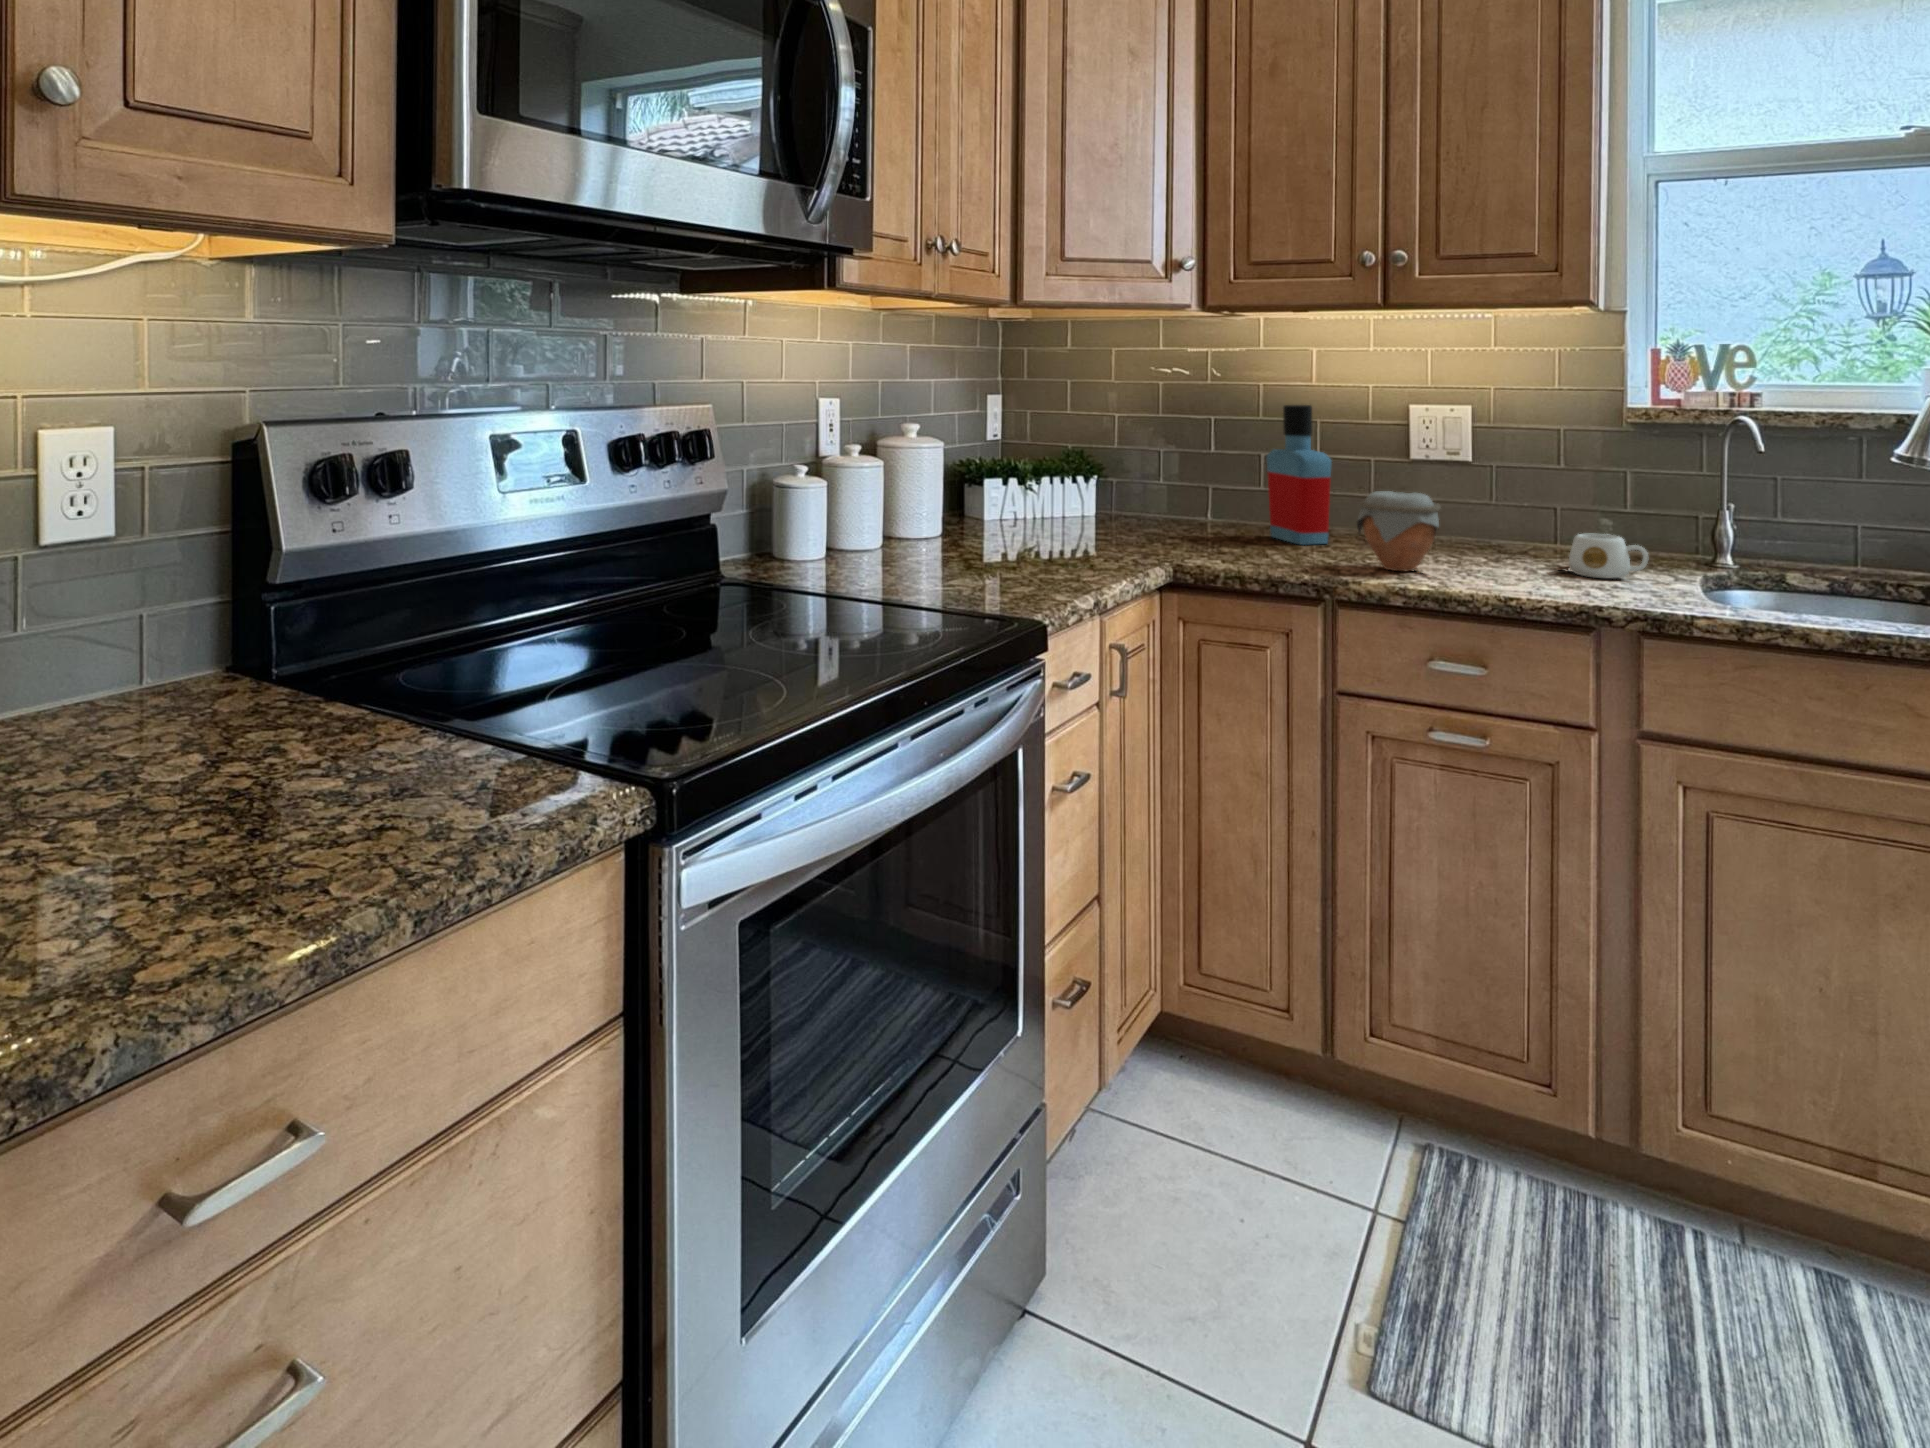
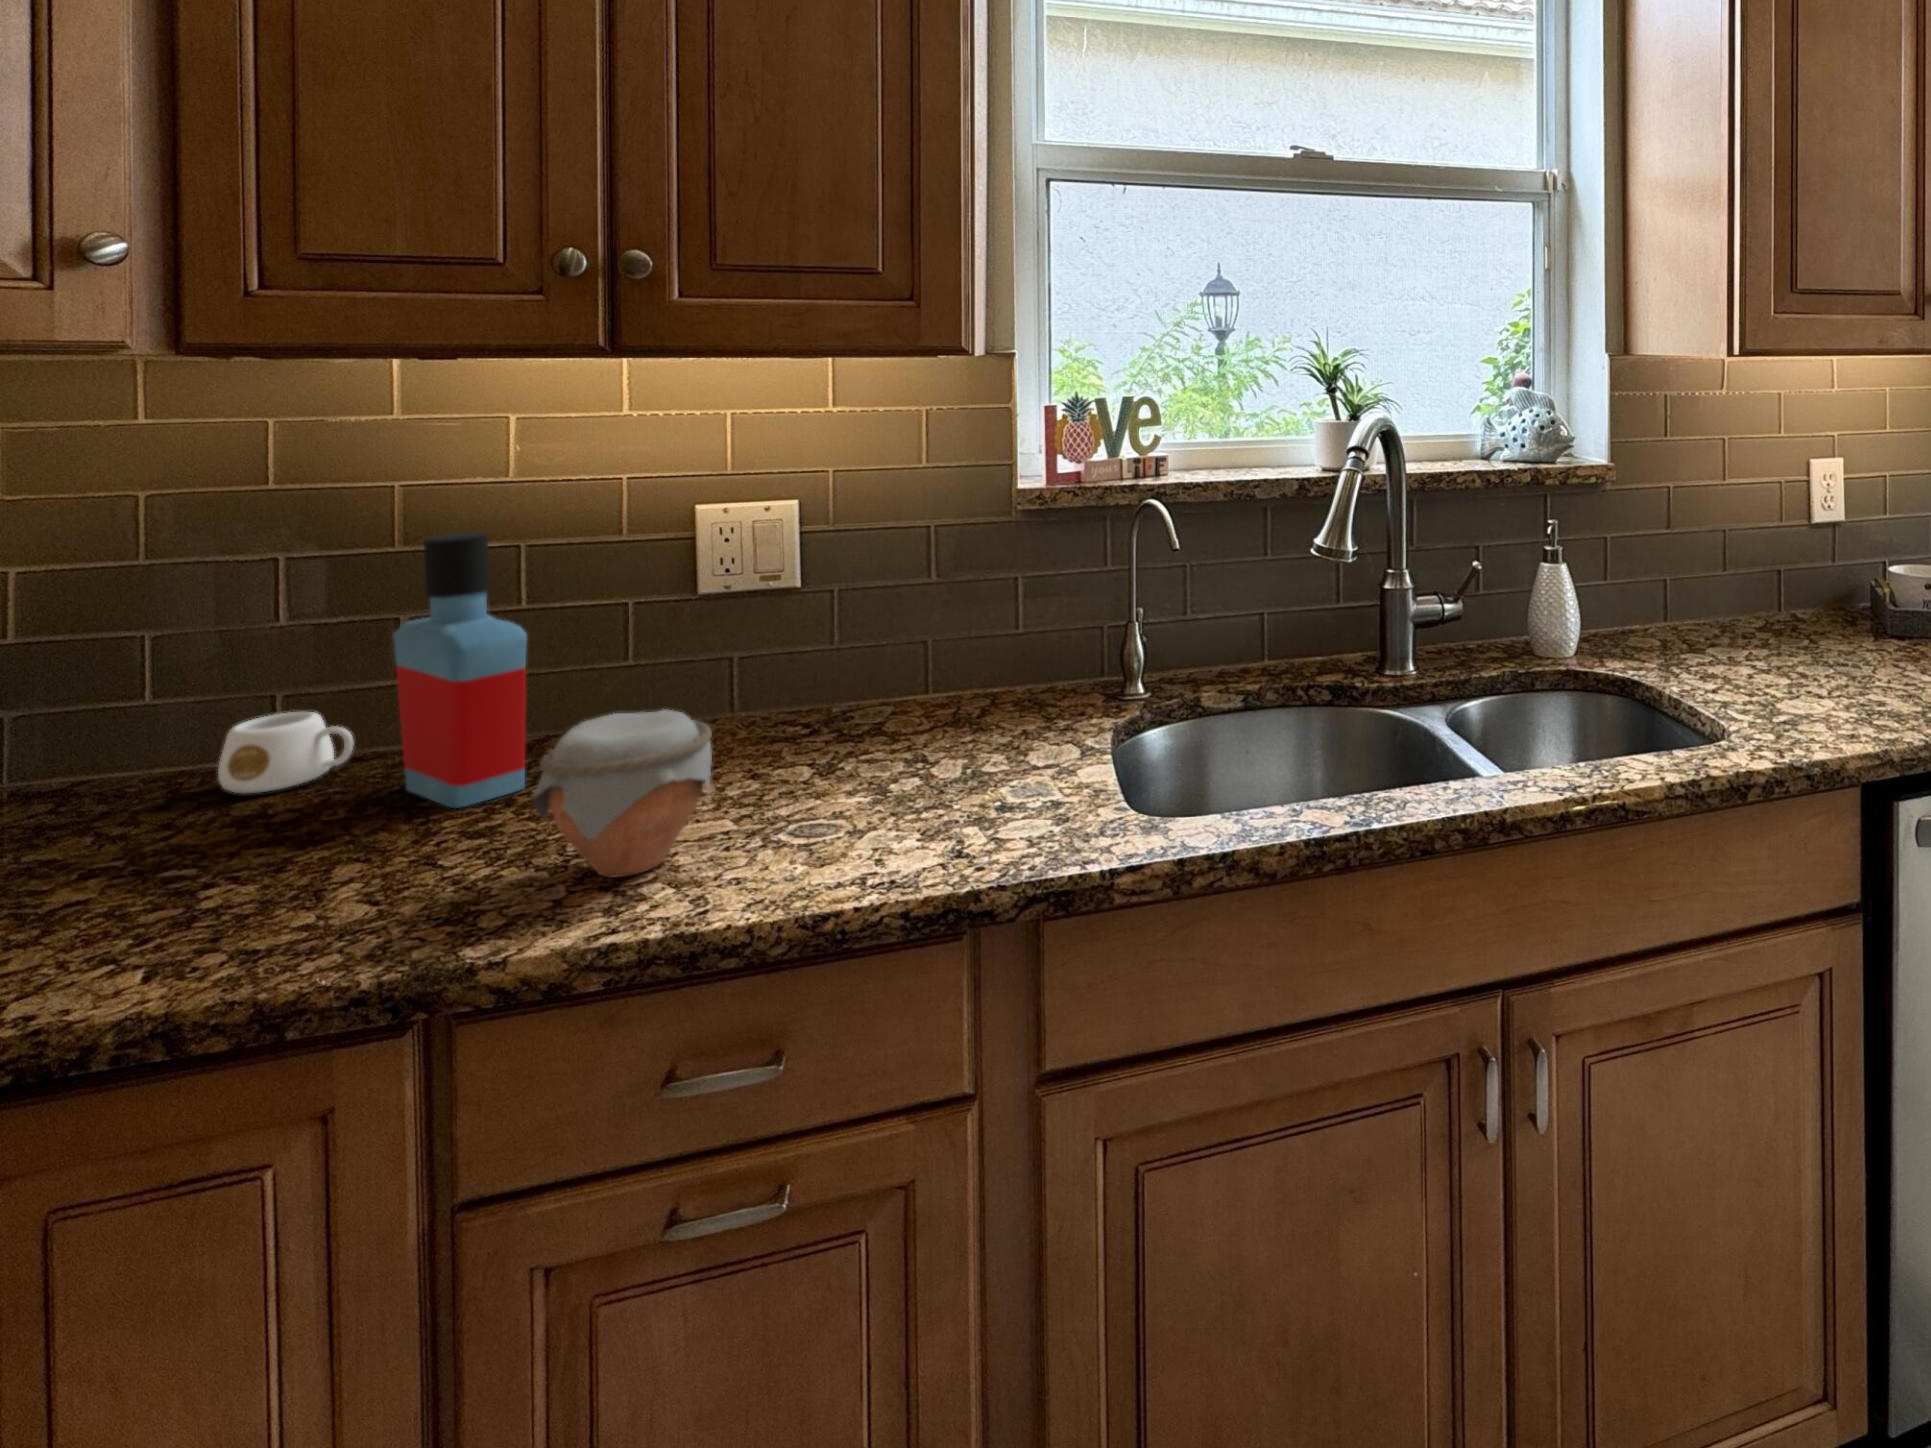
mug: present [1569,534,1648,578] -> present [218,712,353,794]

